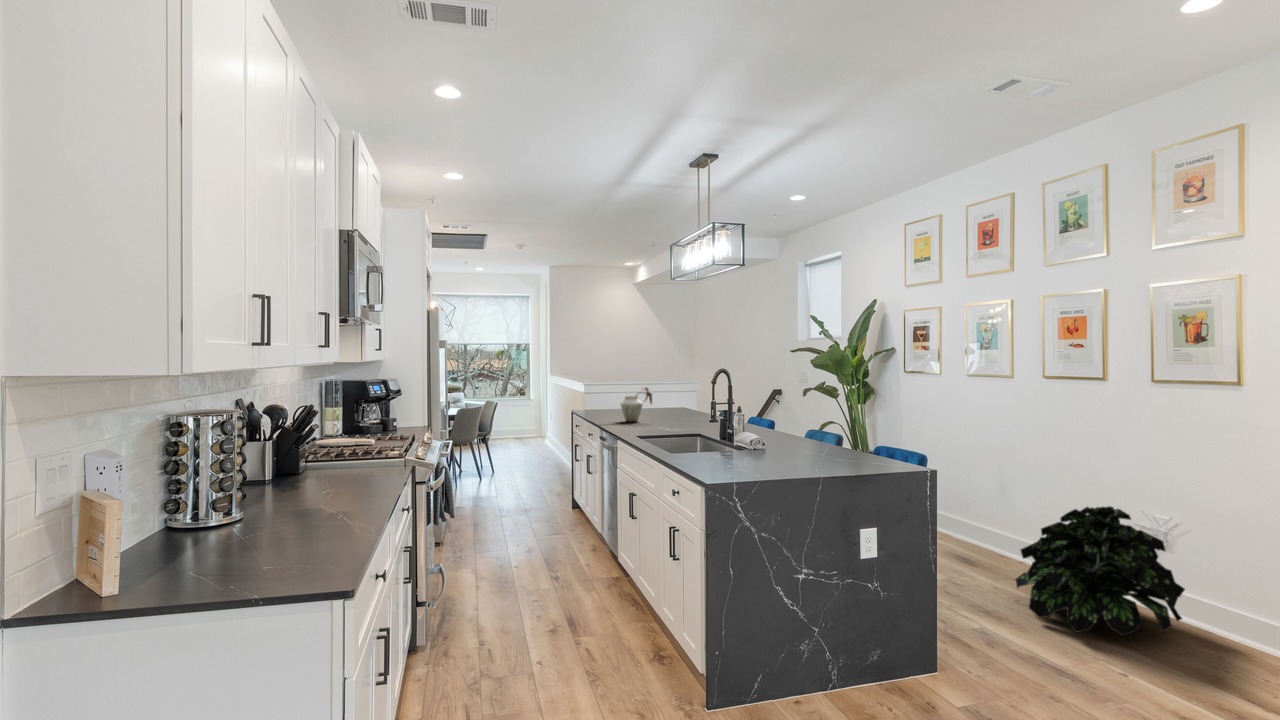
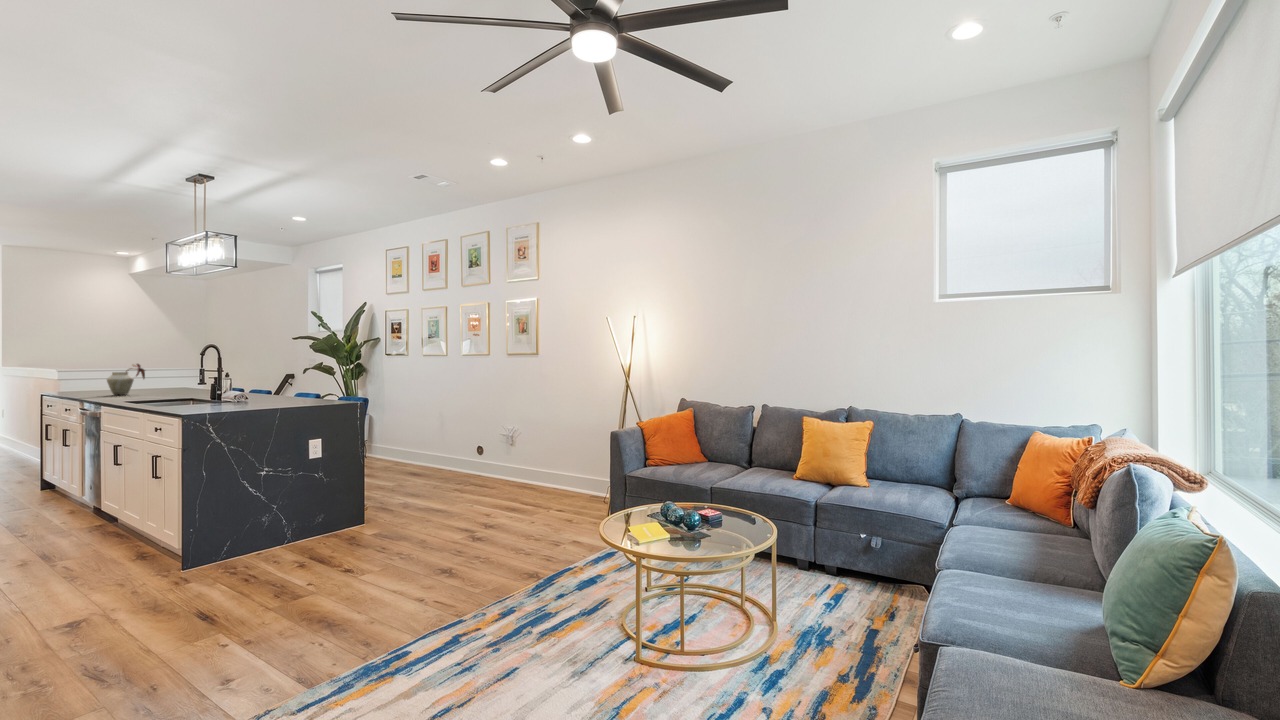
potted plant: present [1016,506,1185,636] -> none [434,423,517,494]

